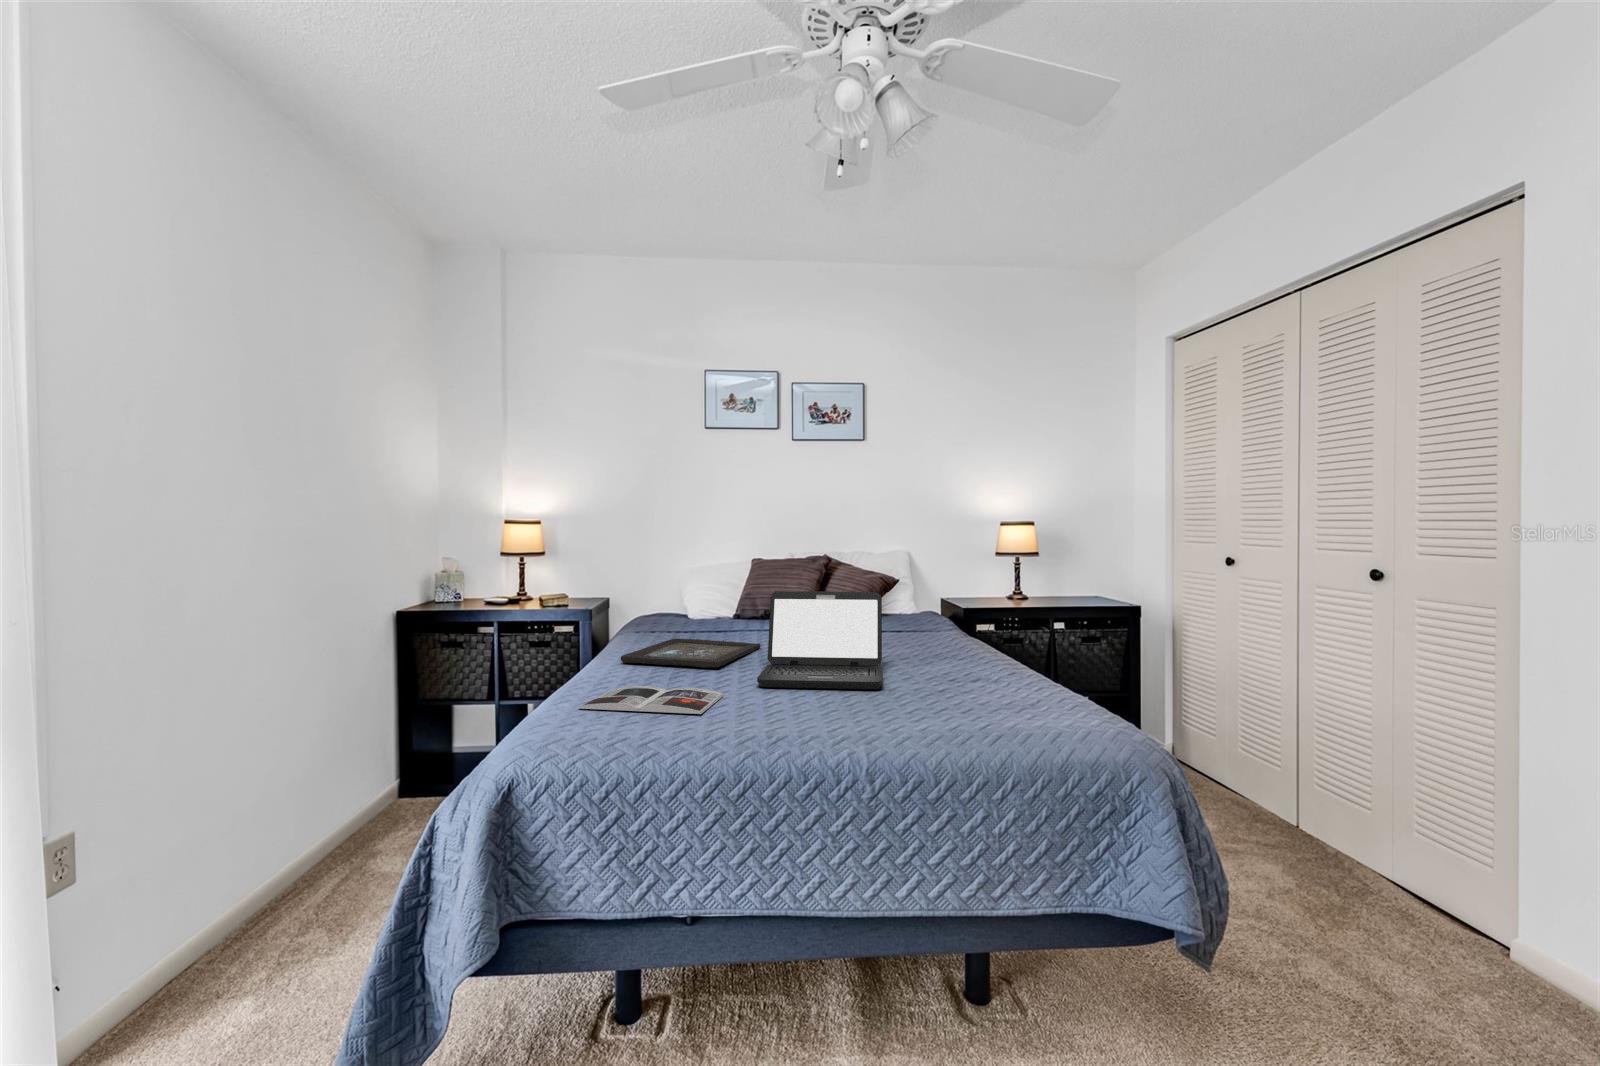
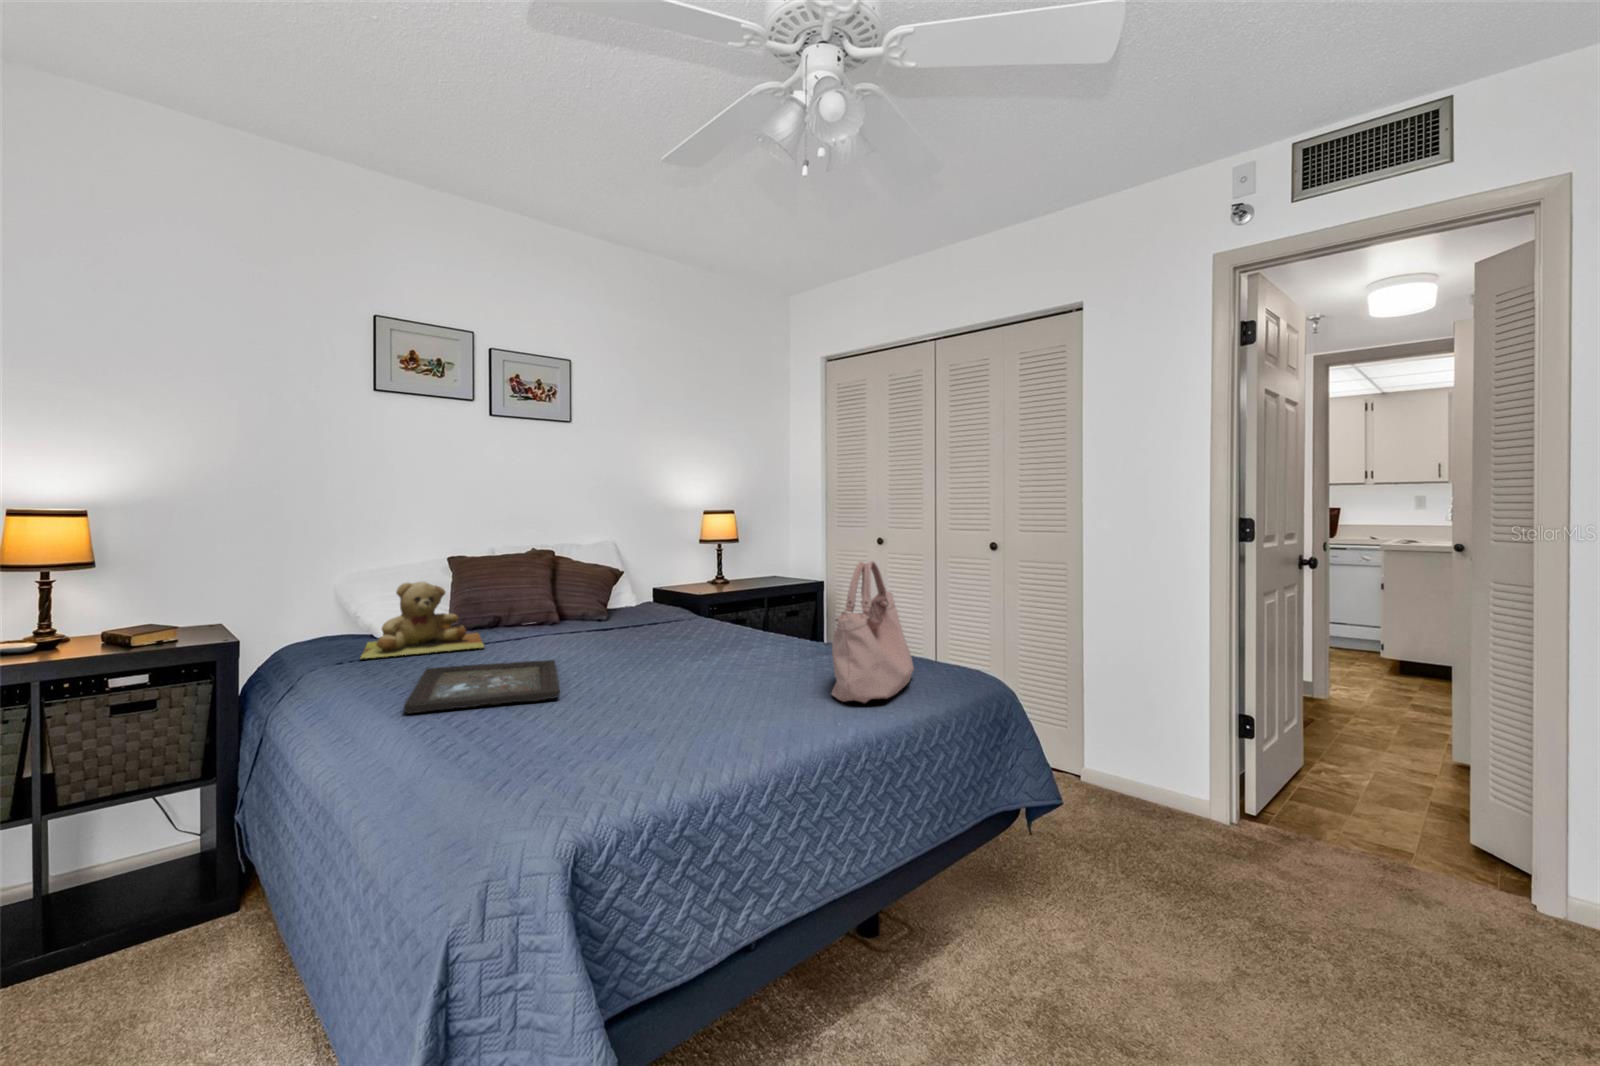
handbag: none [917,567,1043,710] -> present [832,561,914,703]
teddy bear: none [654,575,753,631] -> present [361,582,484,658]
laptop: present [757,591,882,689] -> none [612,590,775,712]
magazine: present [579,686,724,714] -> none [468,729,656,795]

